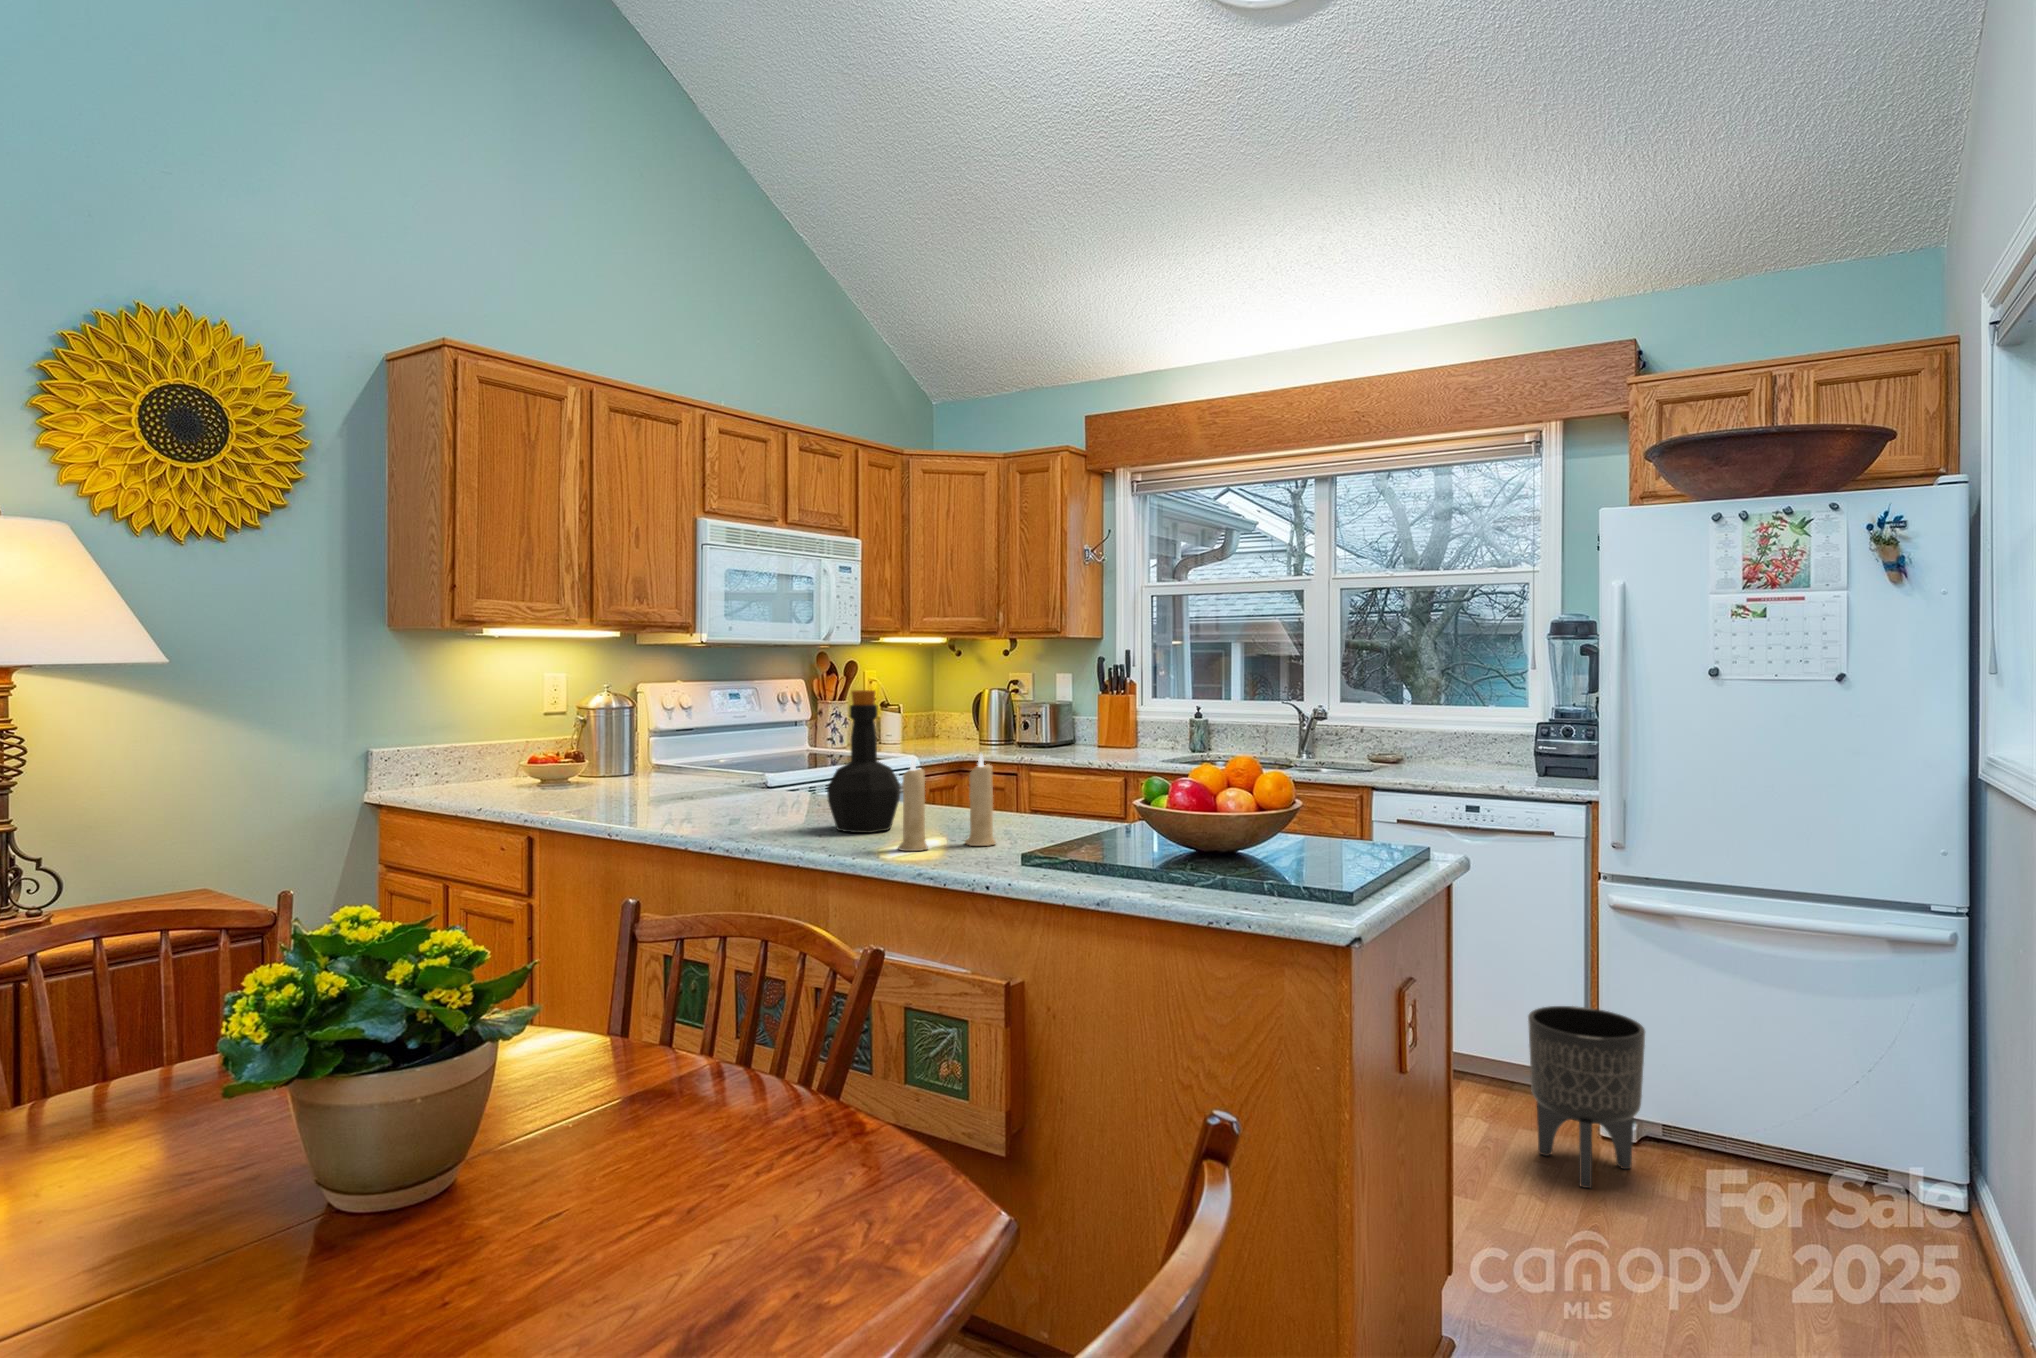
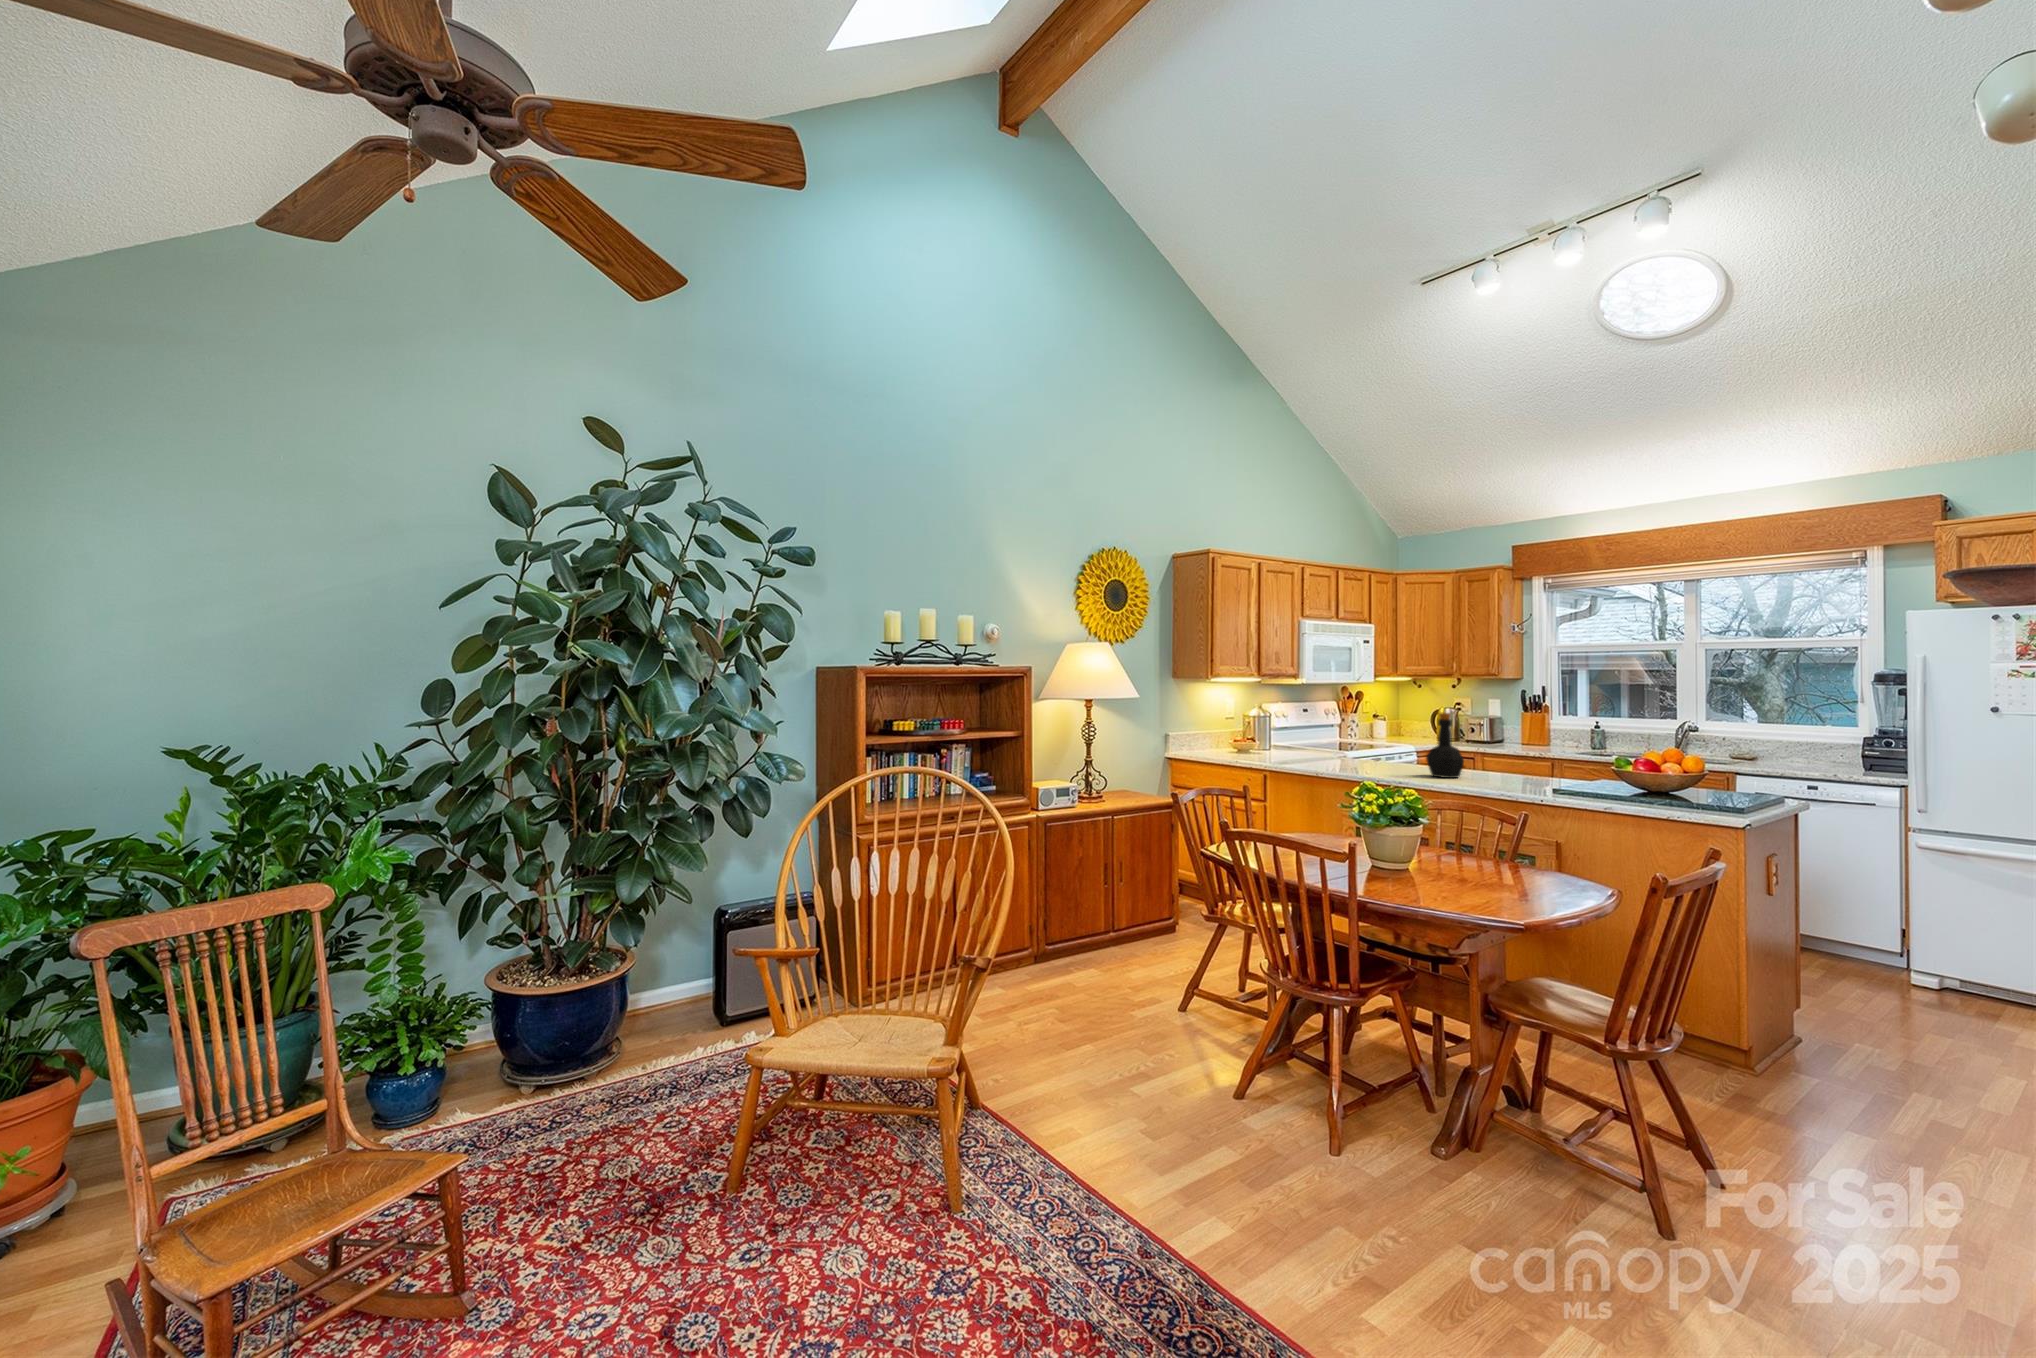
candle: present [898,754,996,851] -> none [1476,742,1526,786]
planter: present [1528,1006,1645,1188] -> none [1853,901,1942,1002]

